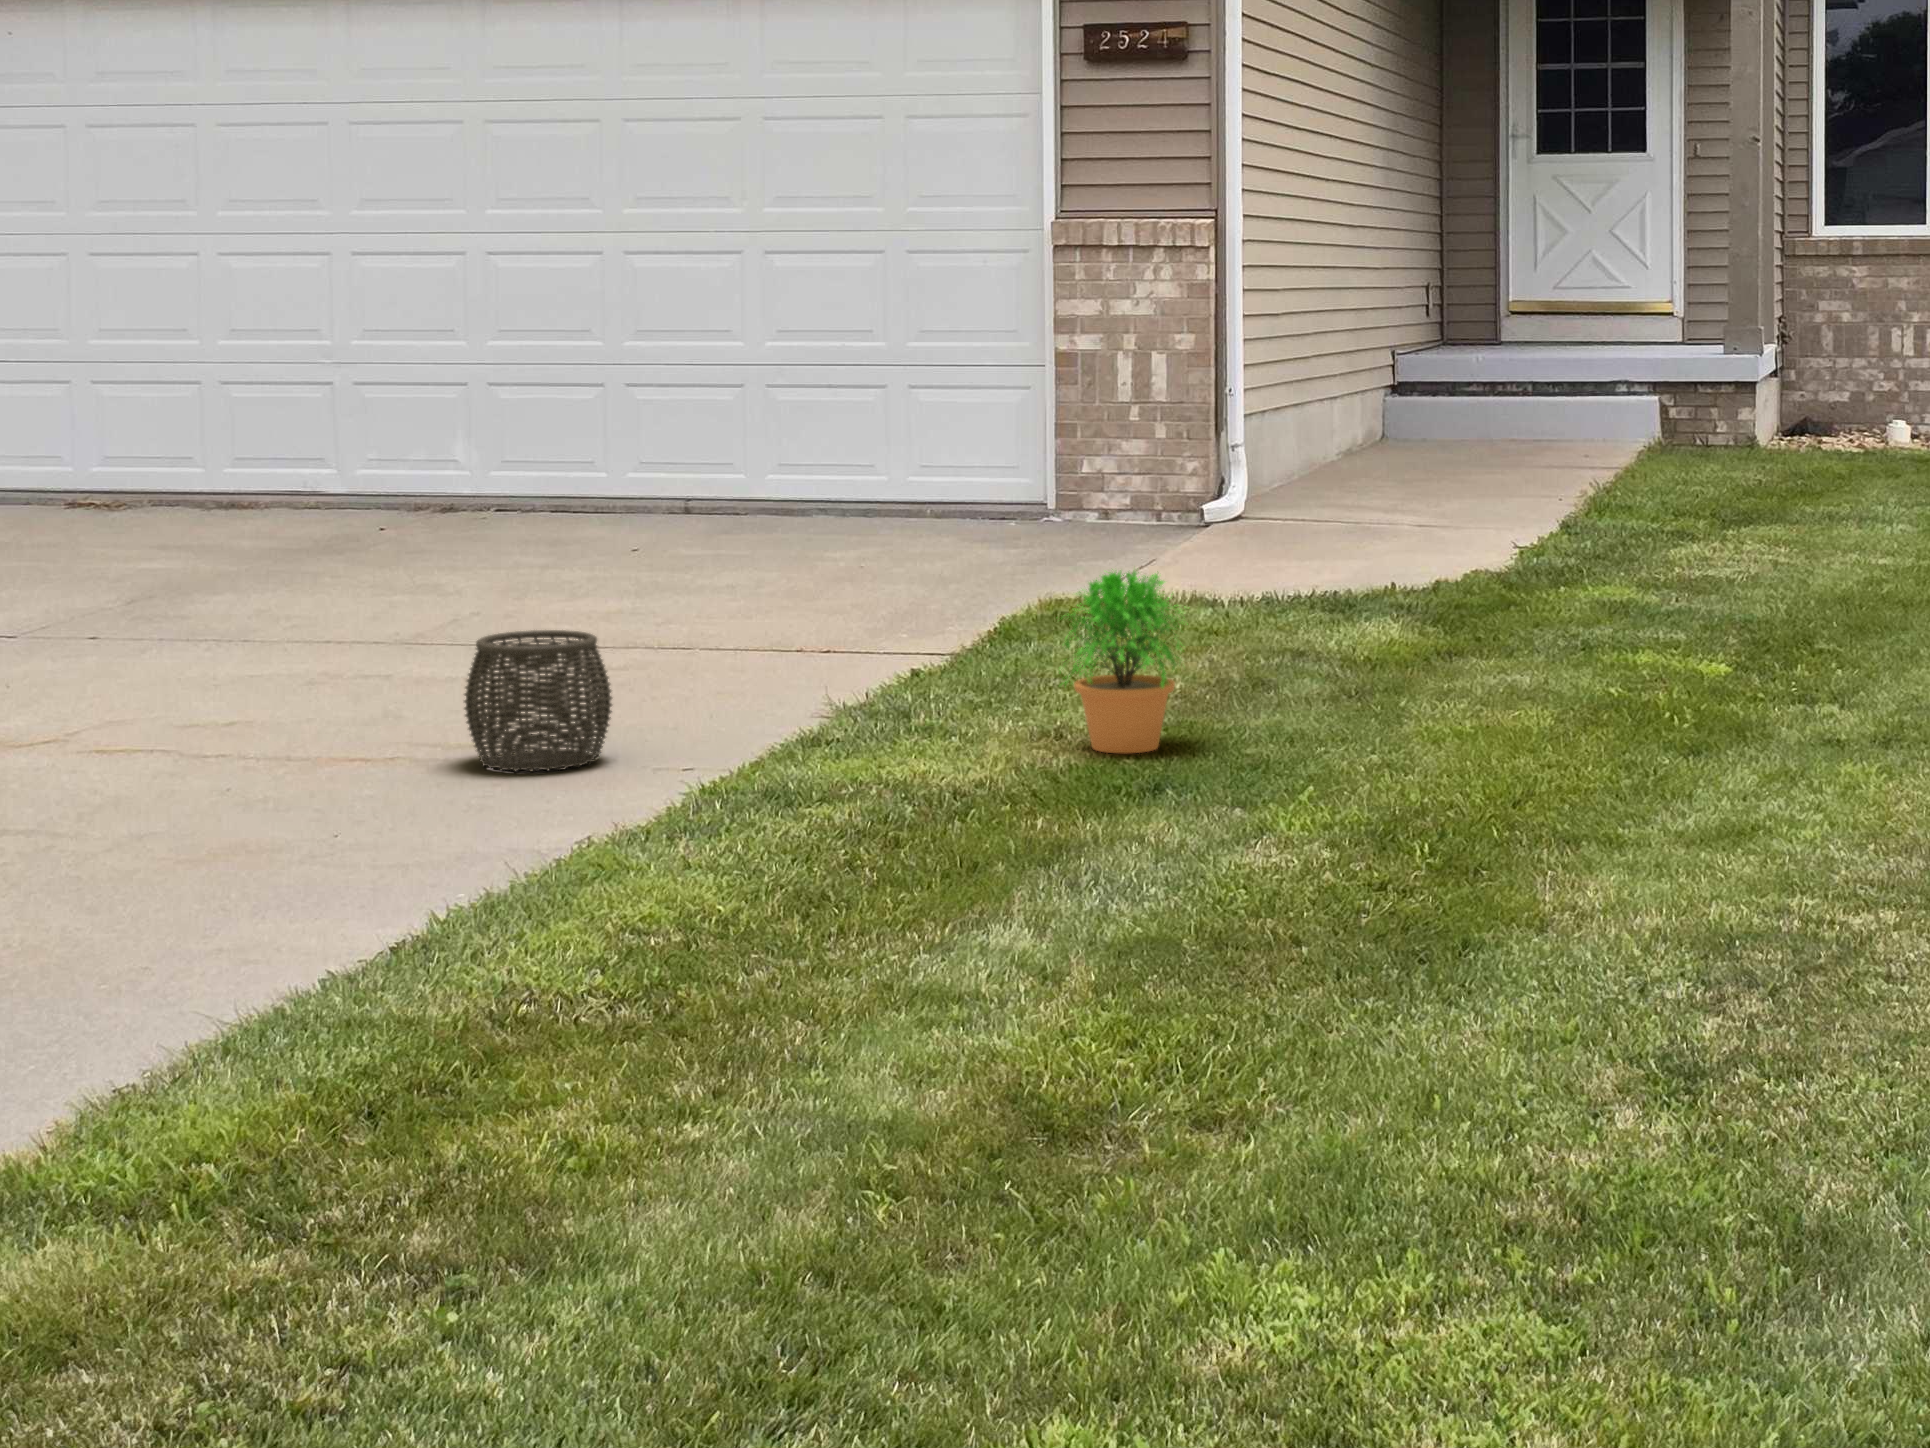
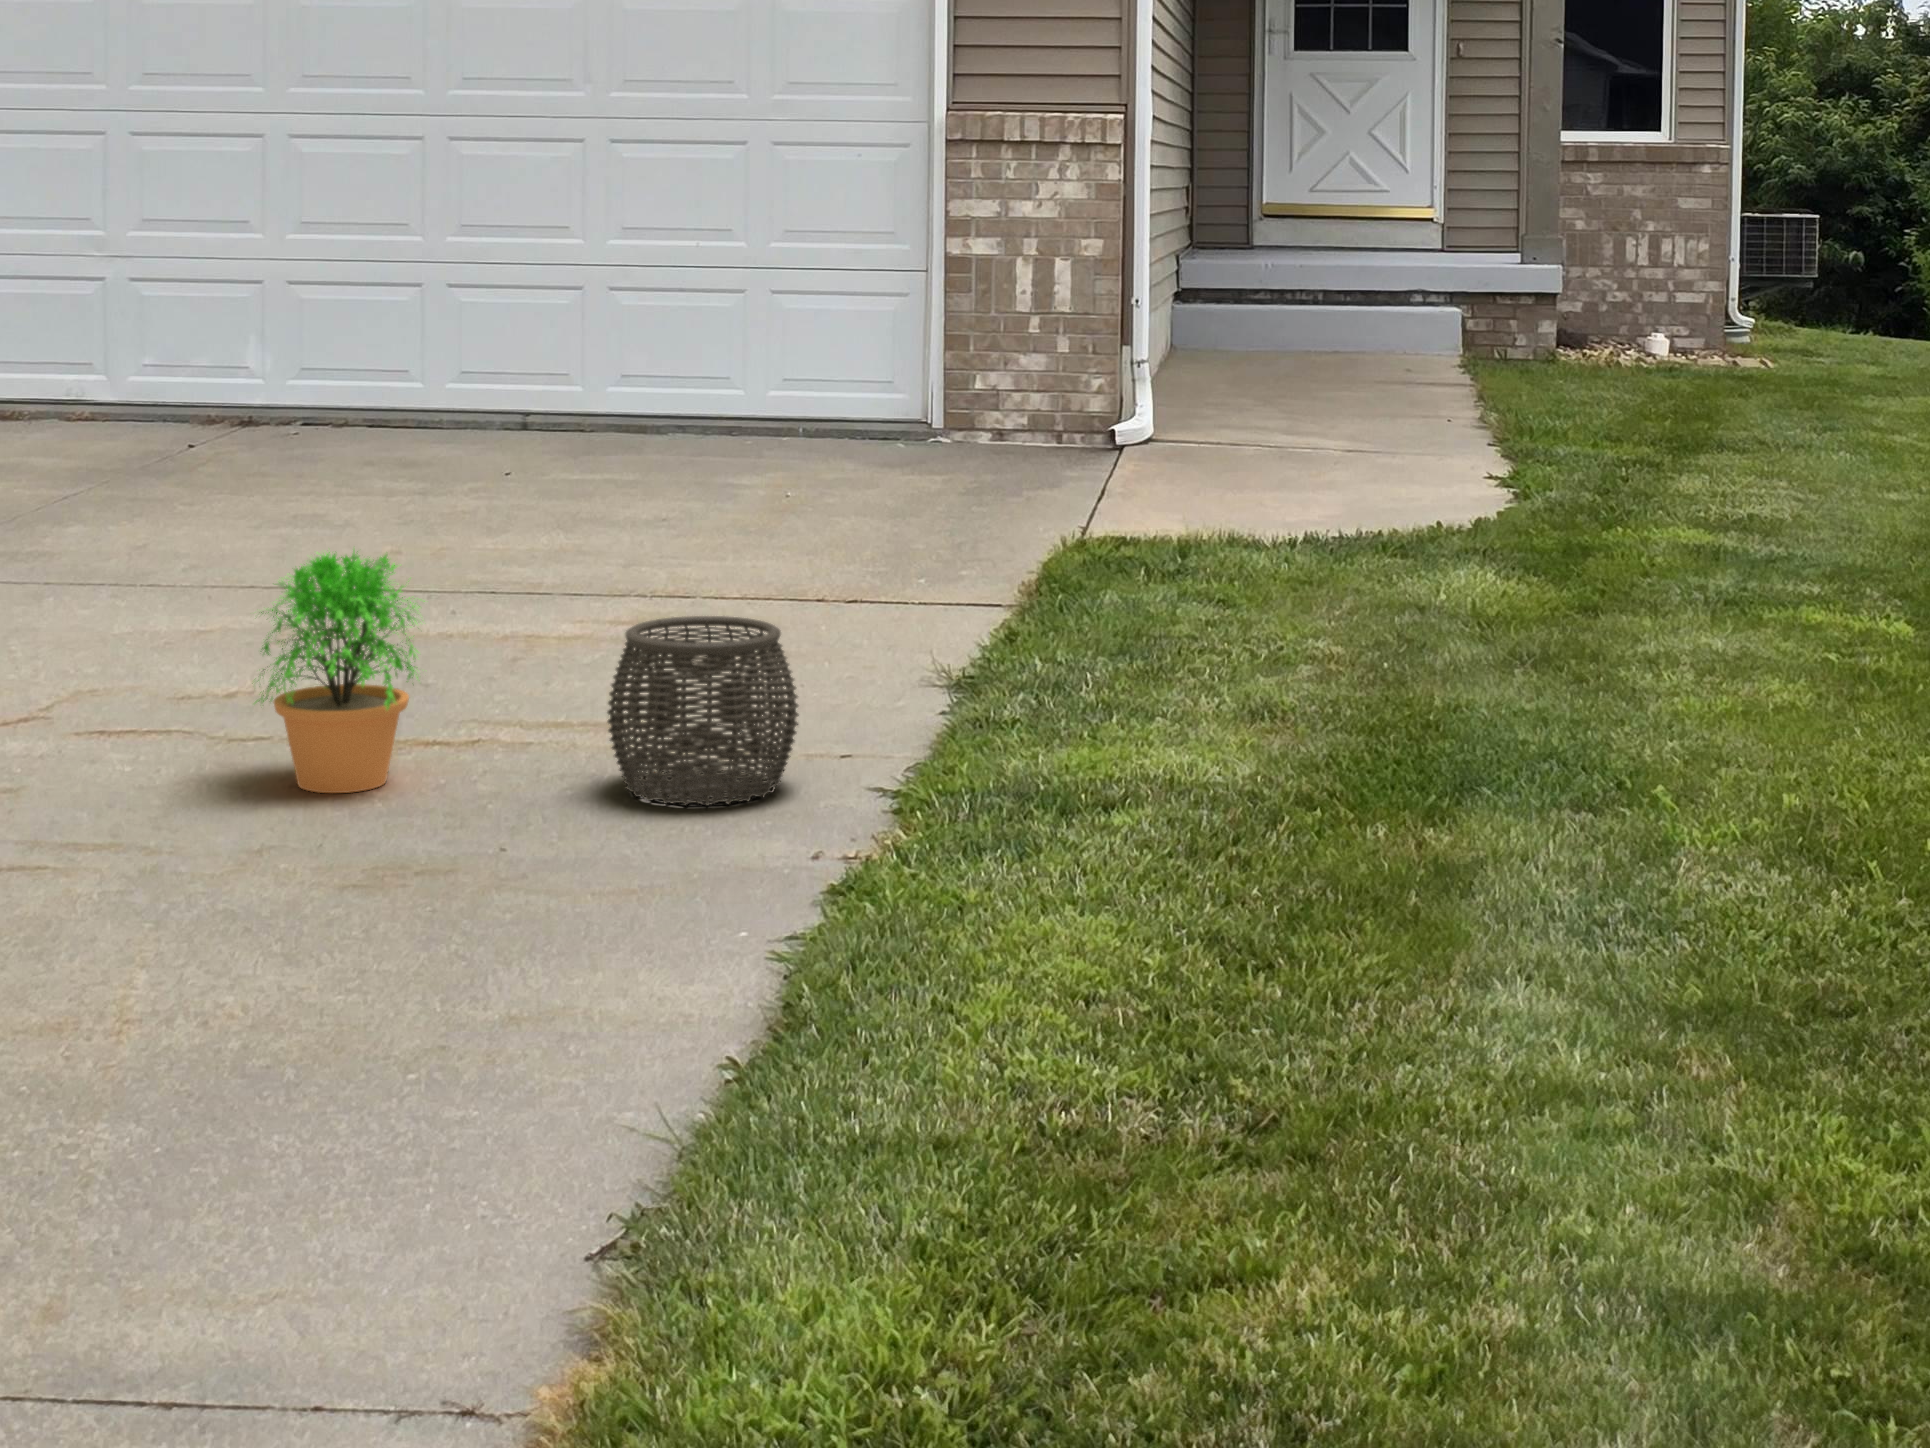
potted plant: present [1059,571,1183,753] -> present [255,550,425,793]

